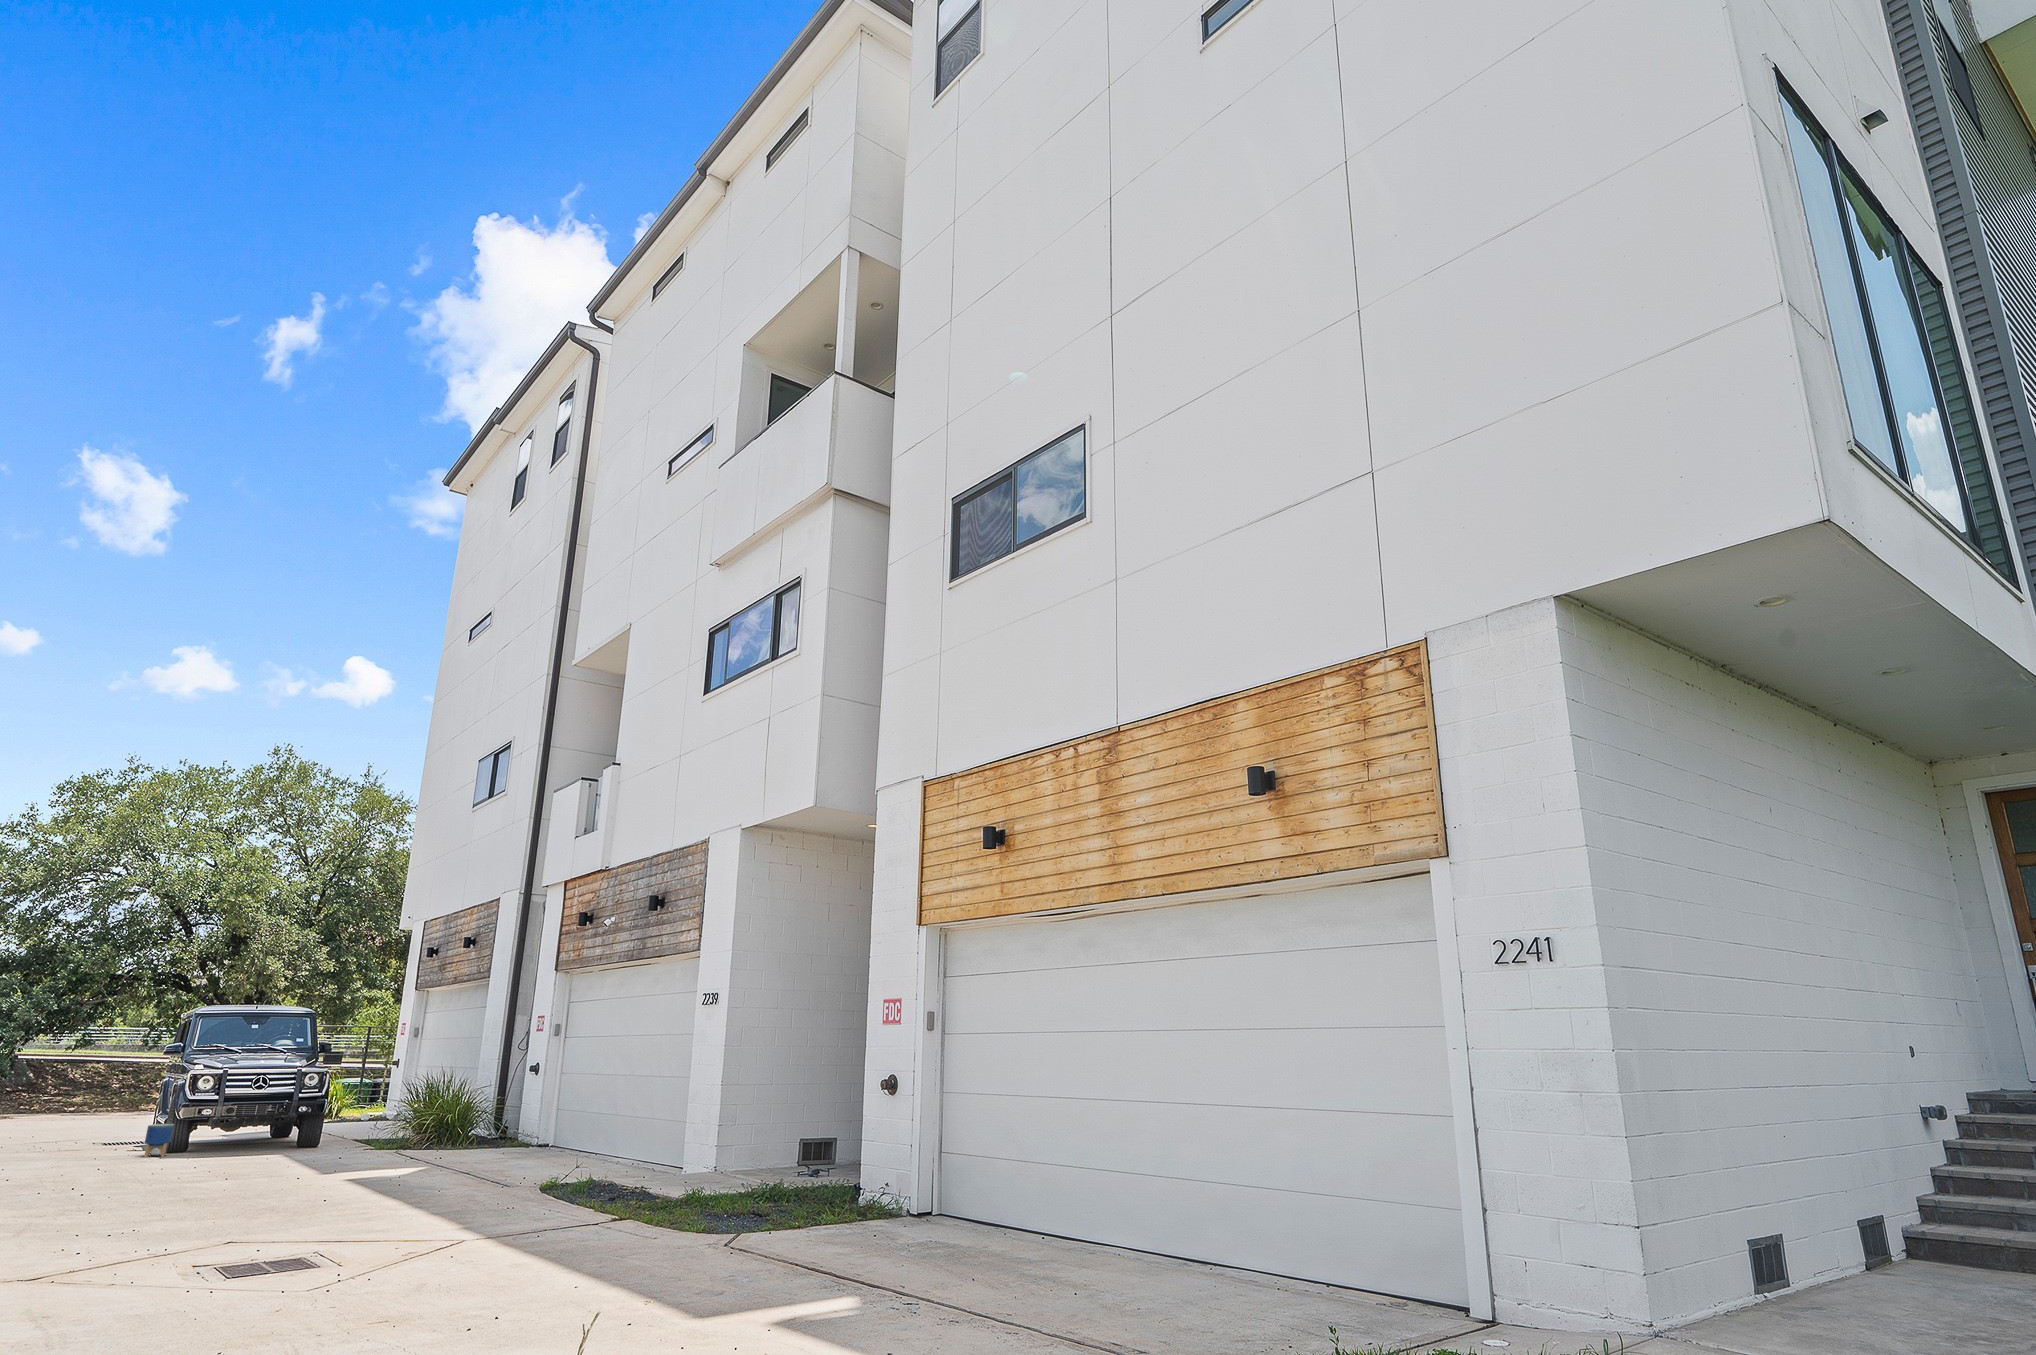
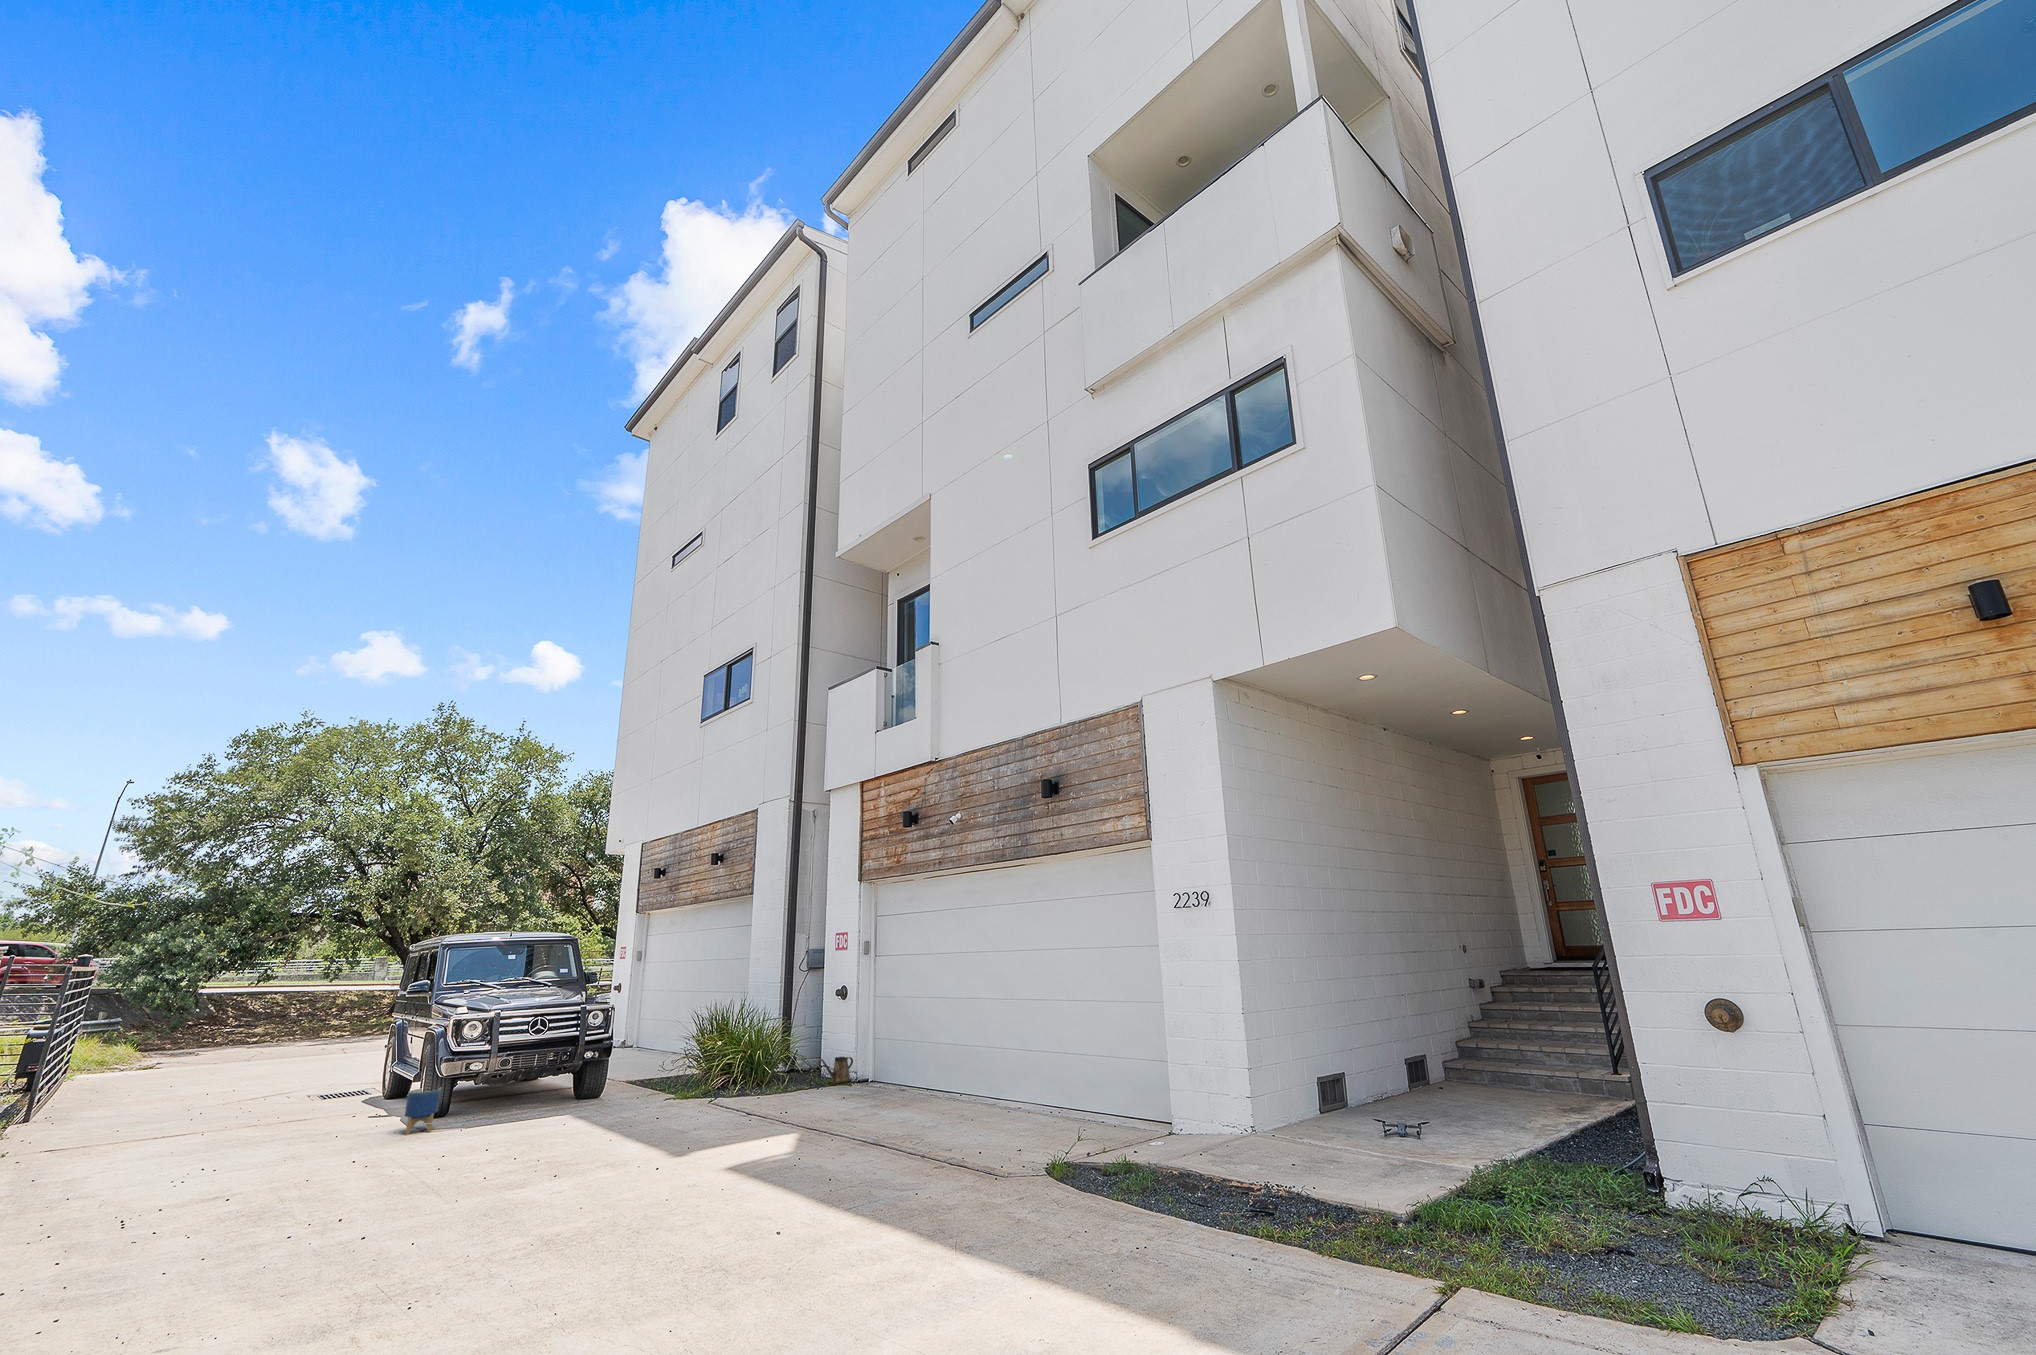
watering can: none [497,1125,533,1147] -> present [820,1057,853,1083]

